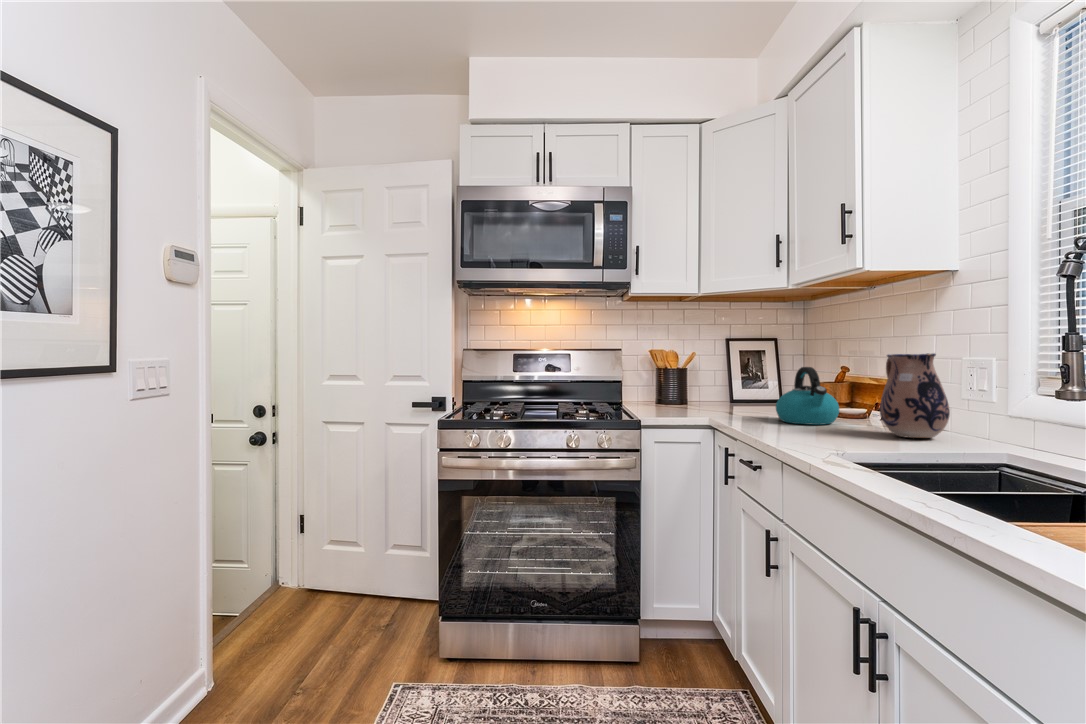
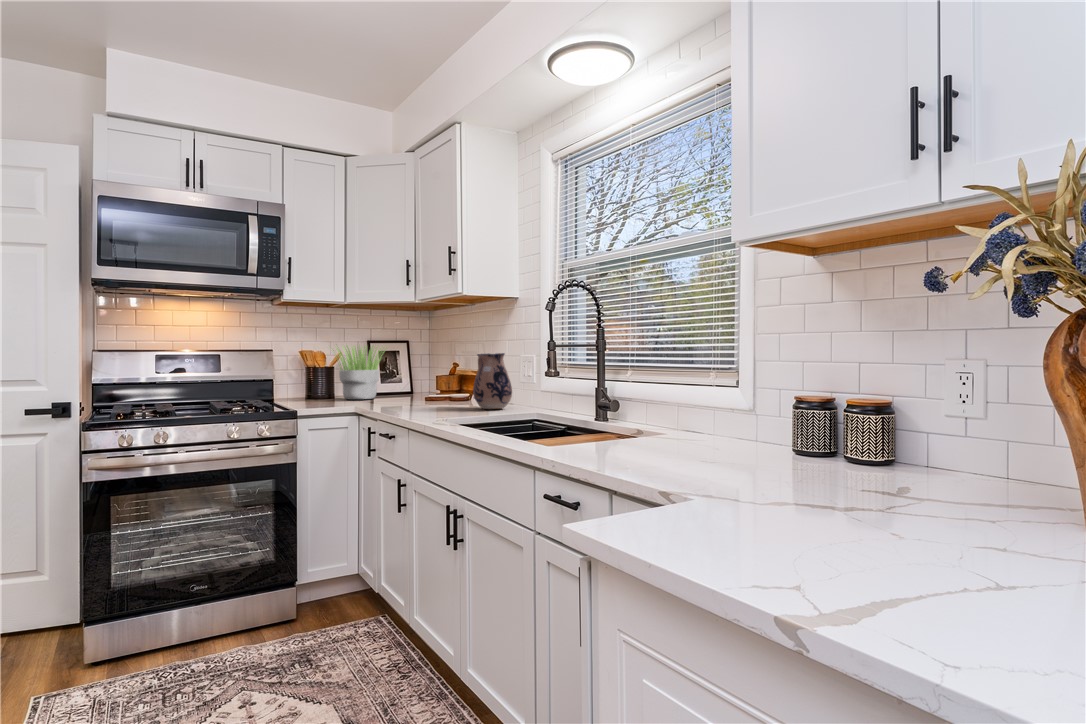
potted plant: none [675,340,755,408] -> present [333,345,386,400]
kettle: present [776,367,839,425] -> none [407,364,451,406]

